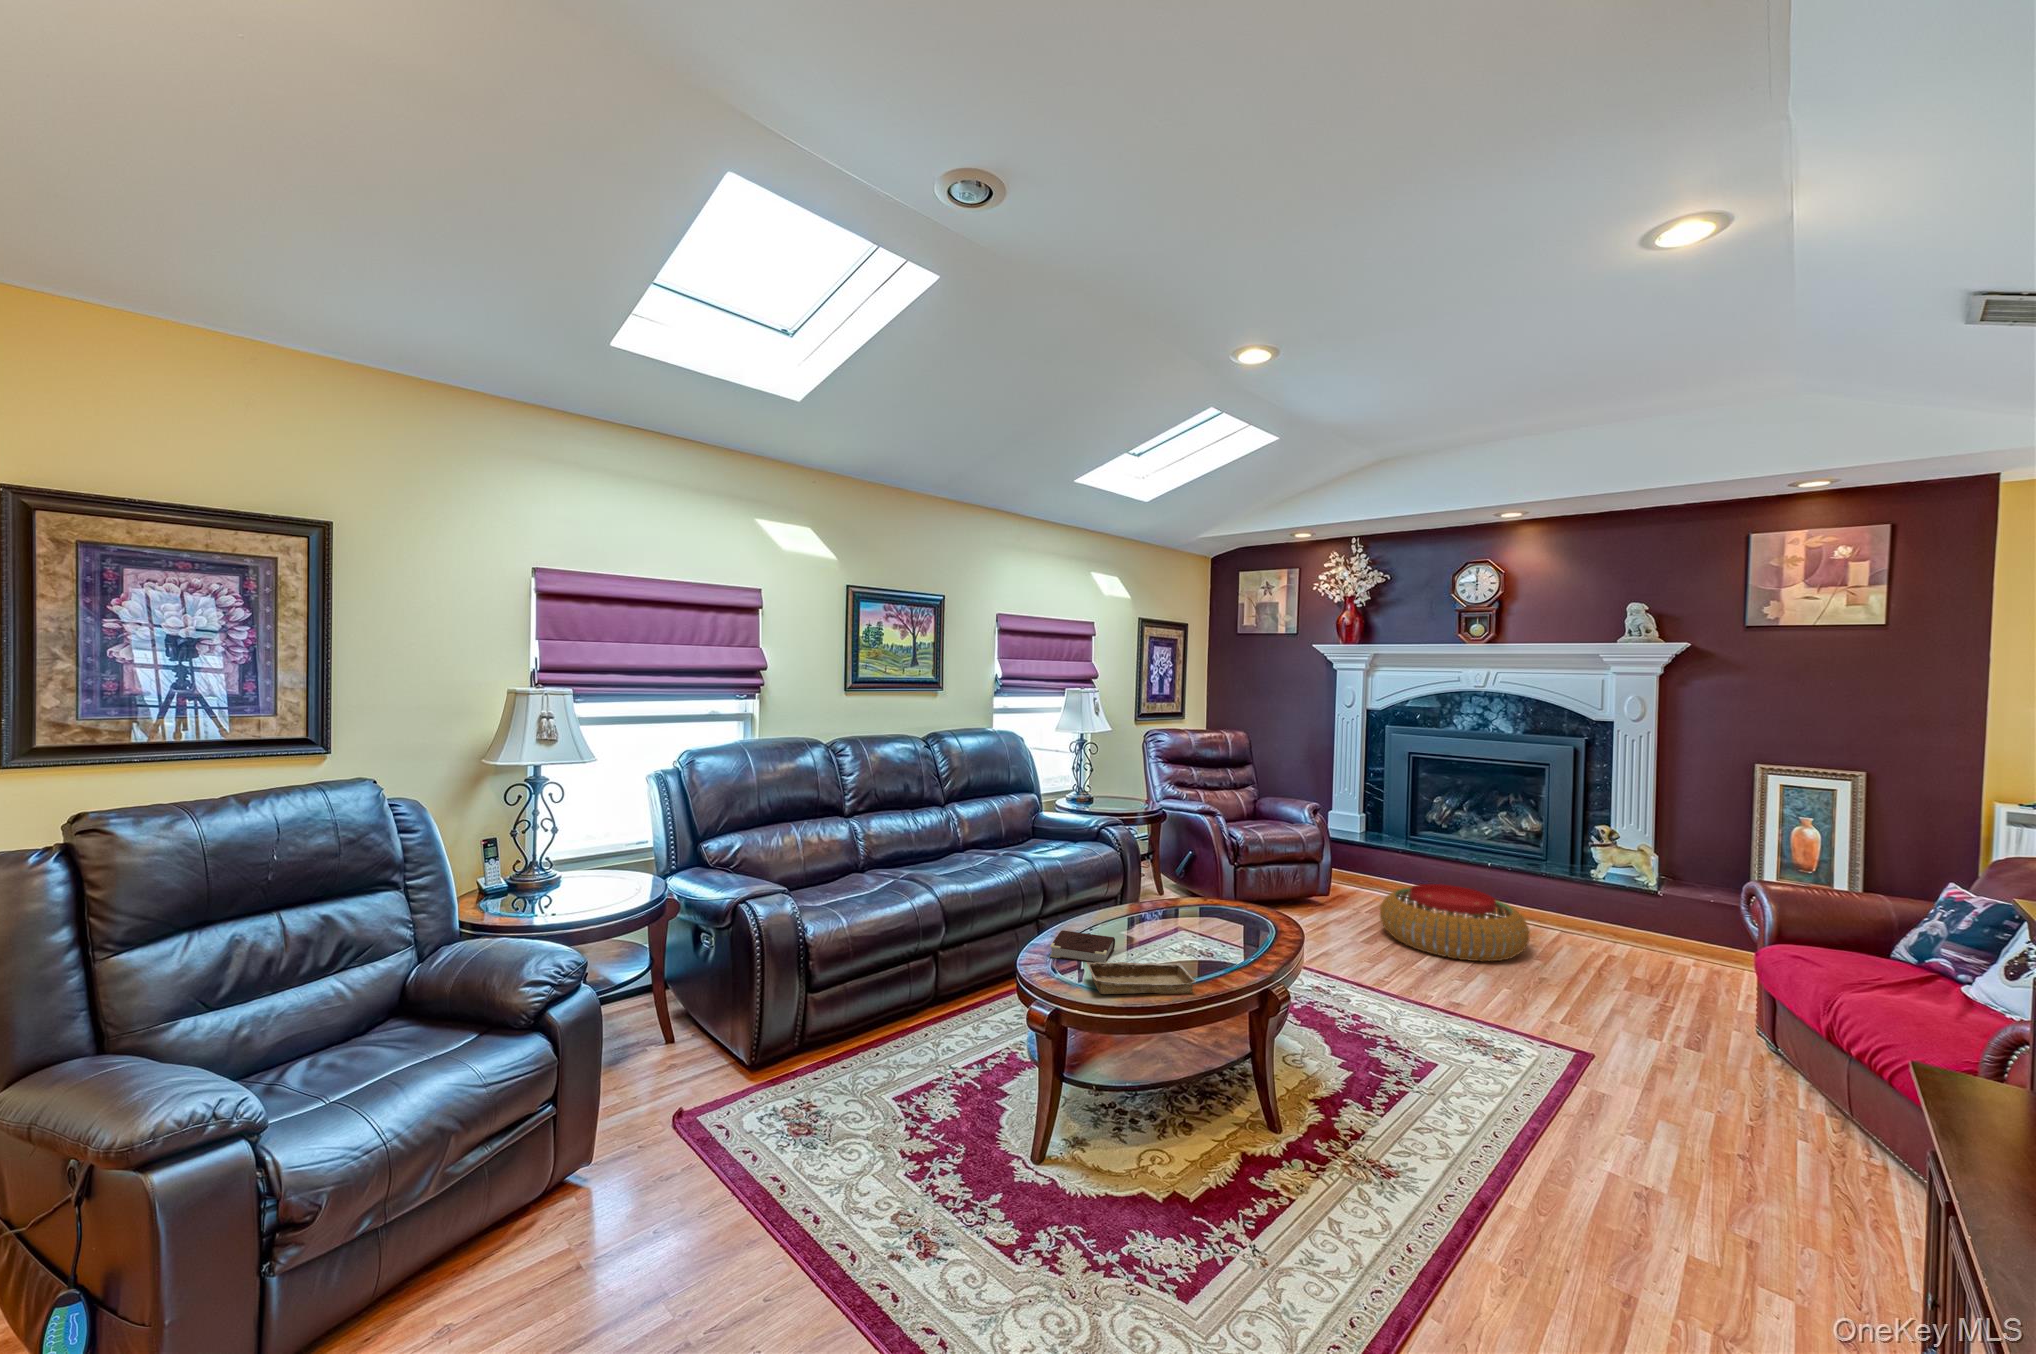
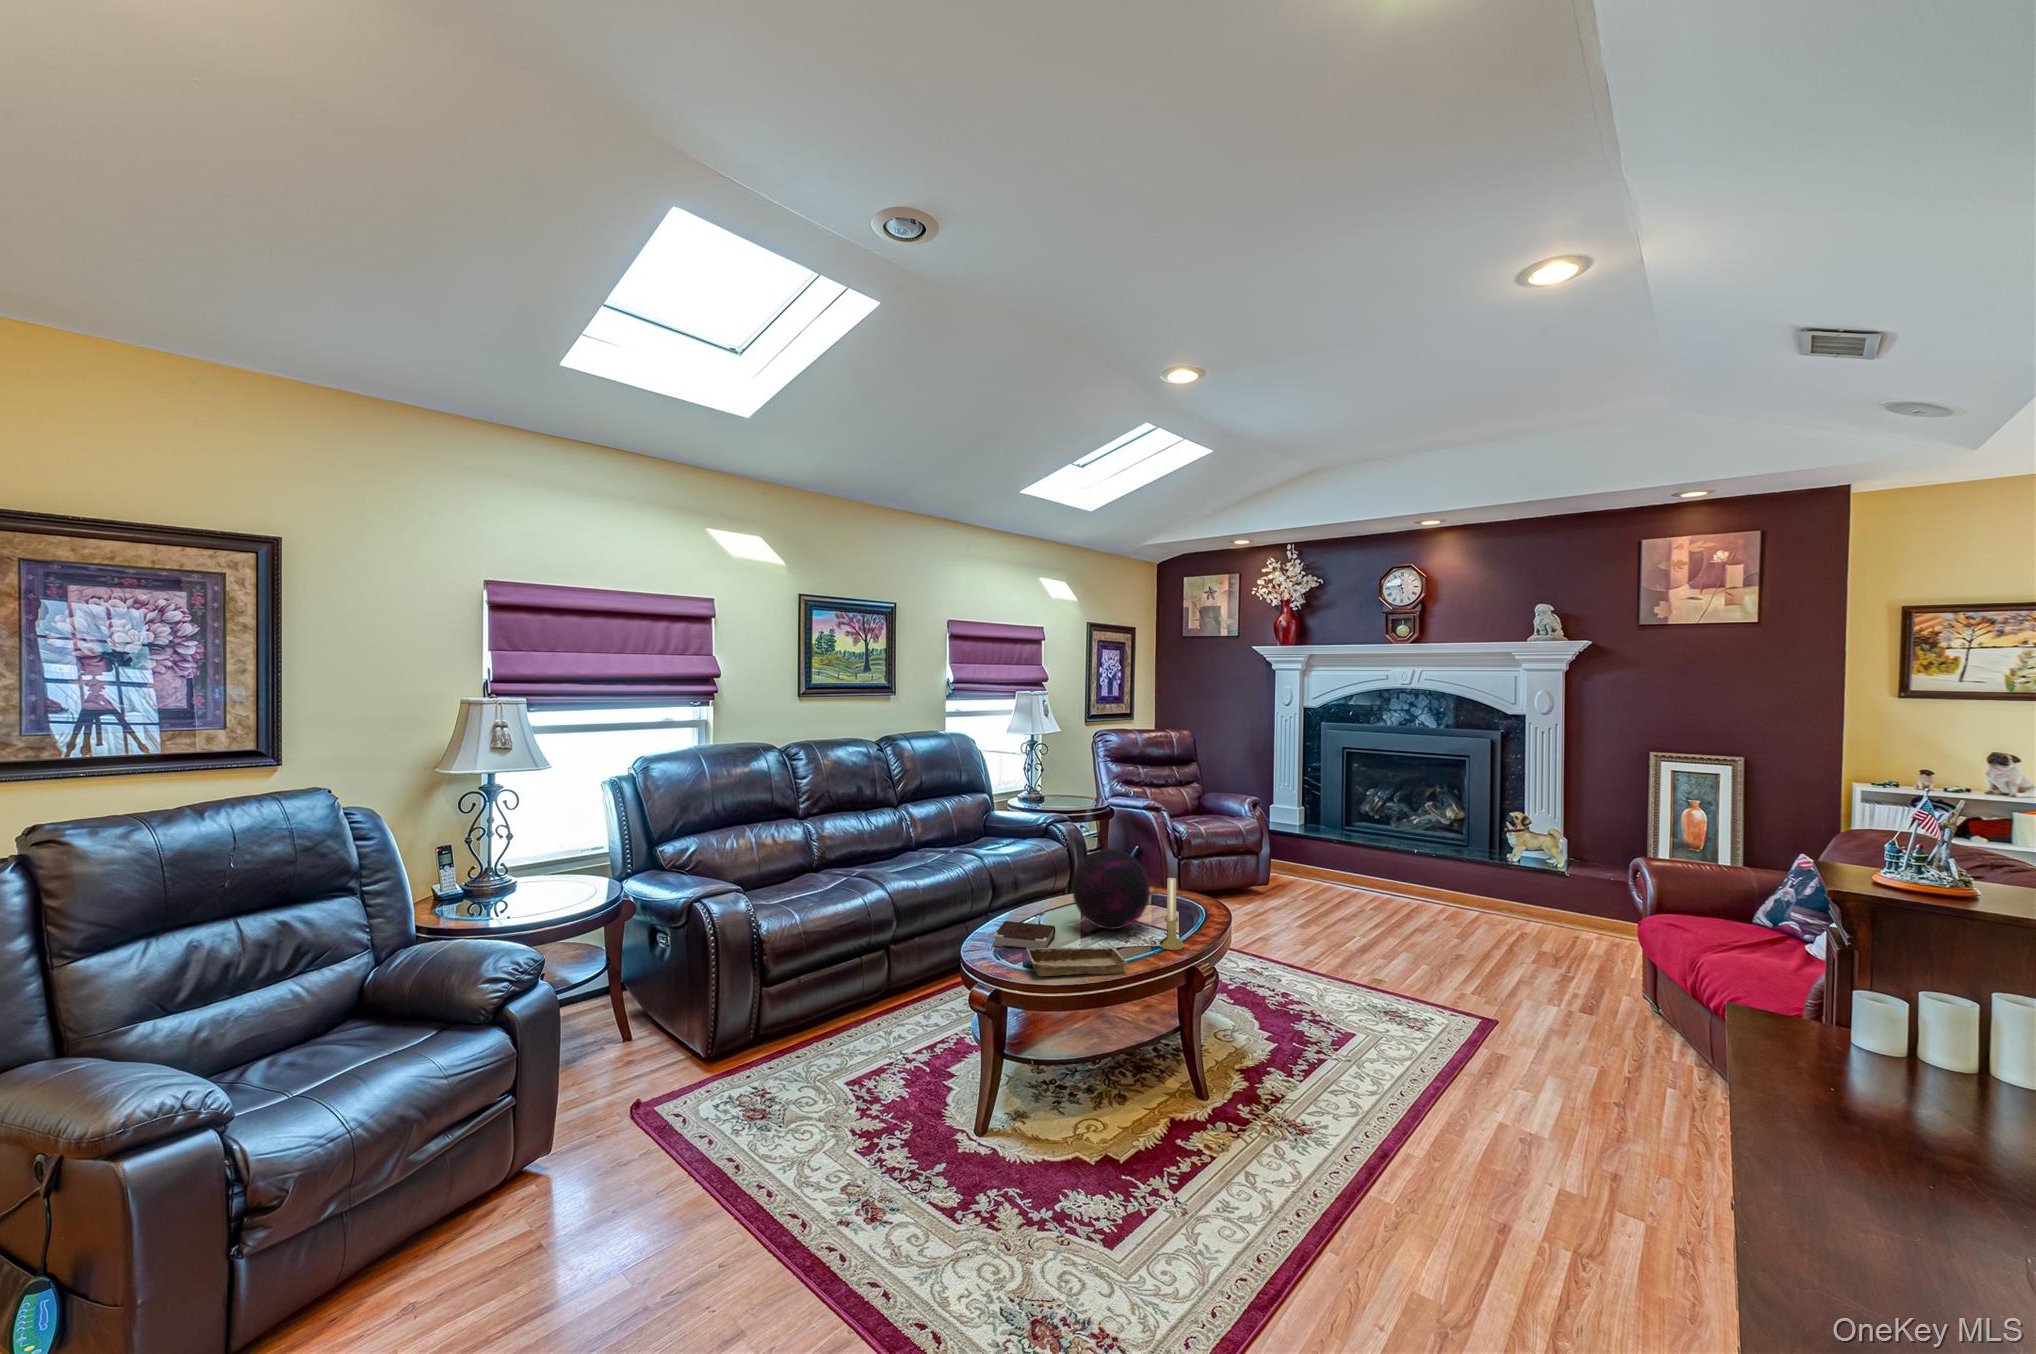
decorative orb: none [1132,857,1216,942] -> present [1072,849,1150,929]
pouf: present [1380,884,1530,961] -> none [1314,872,1450,943]
candle holder: none [1228,889,1255,969] -> present [1159,878,1184,950]

